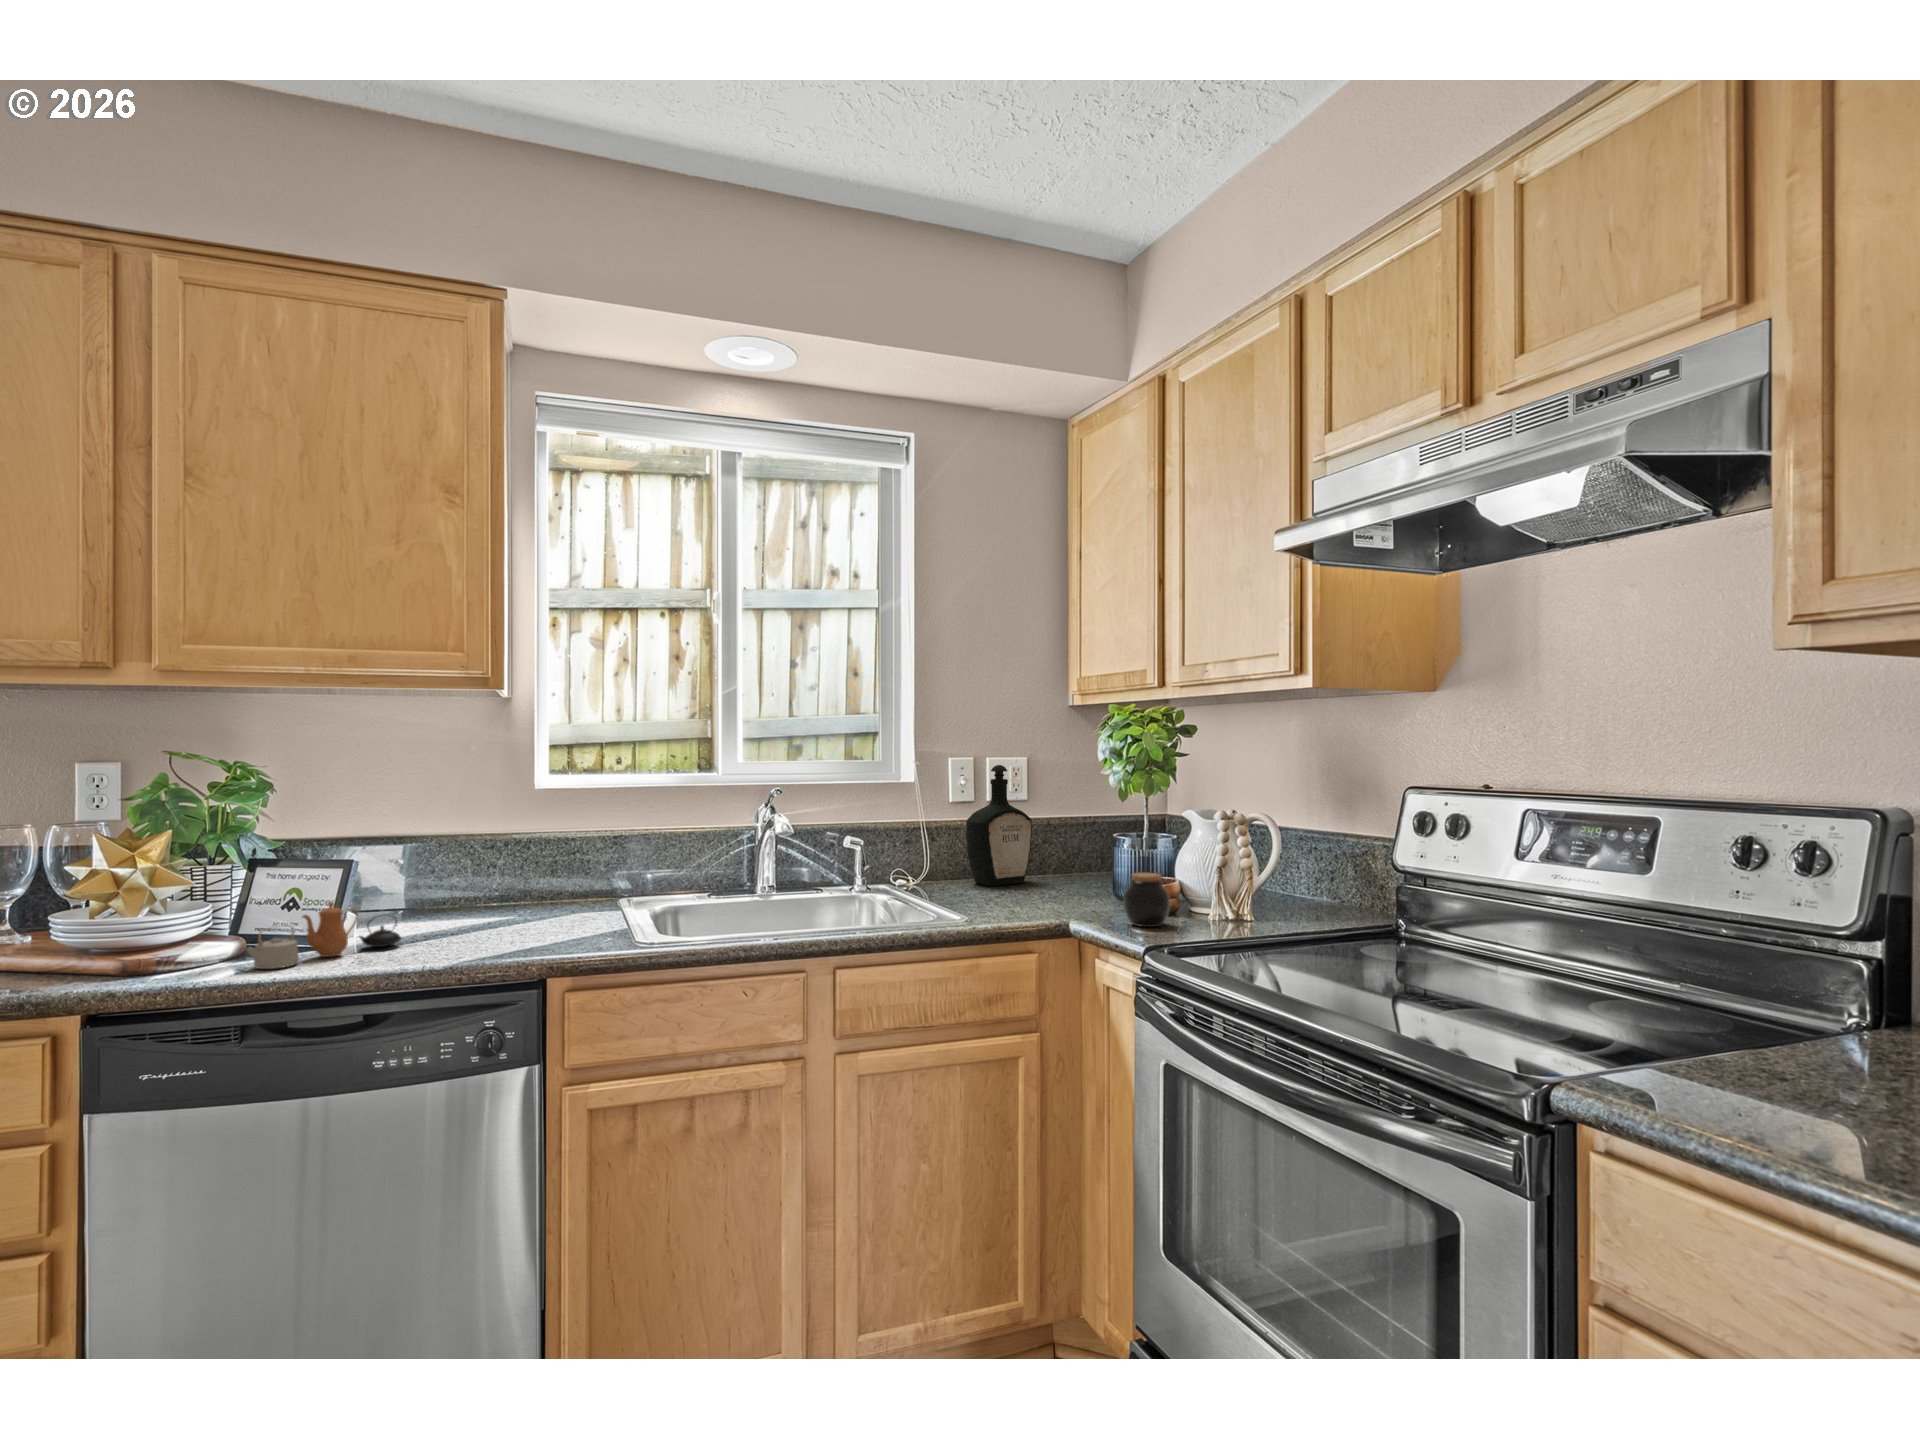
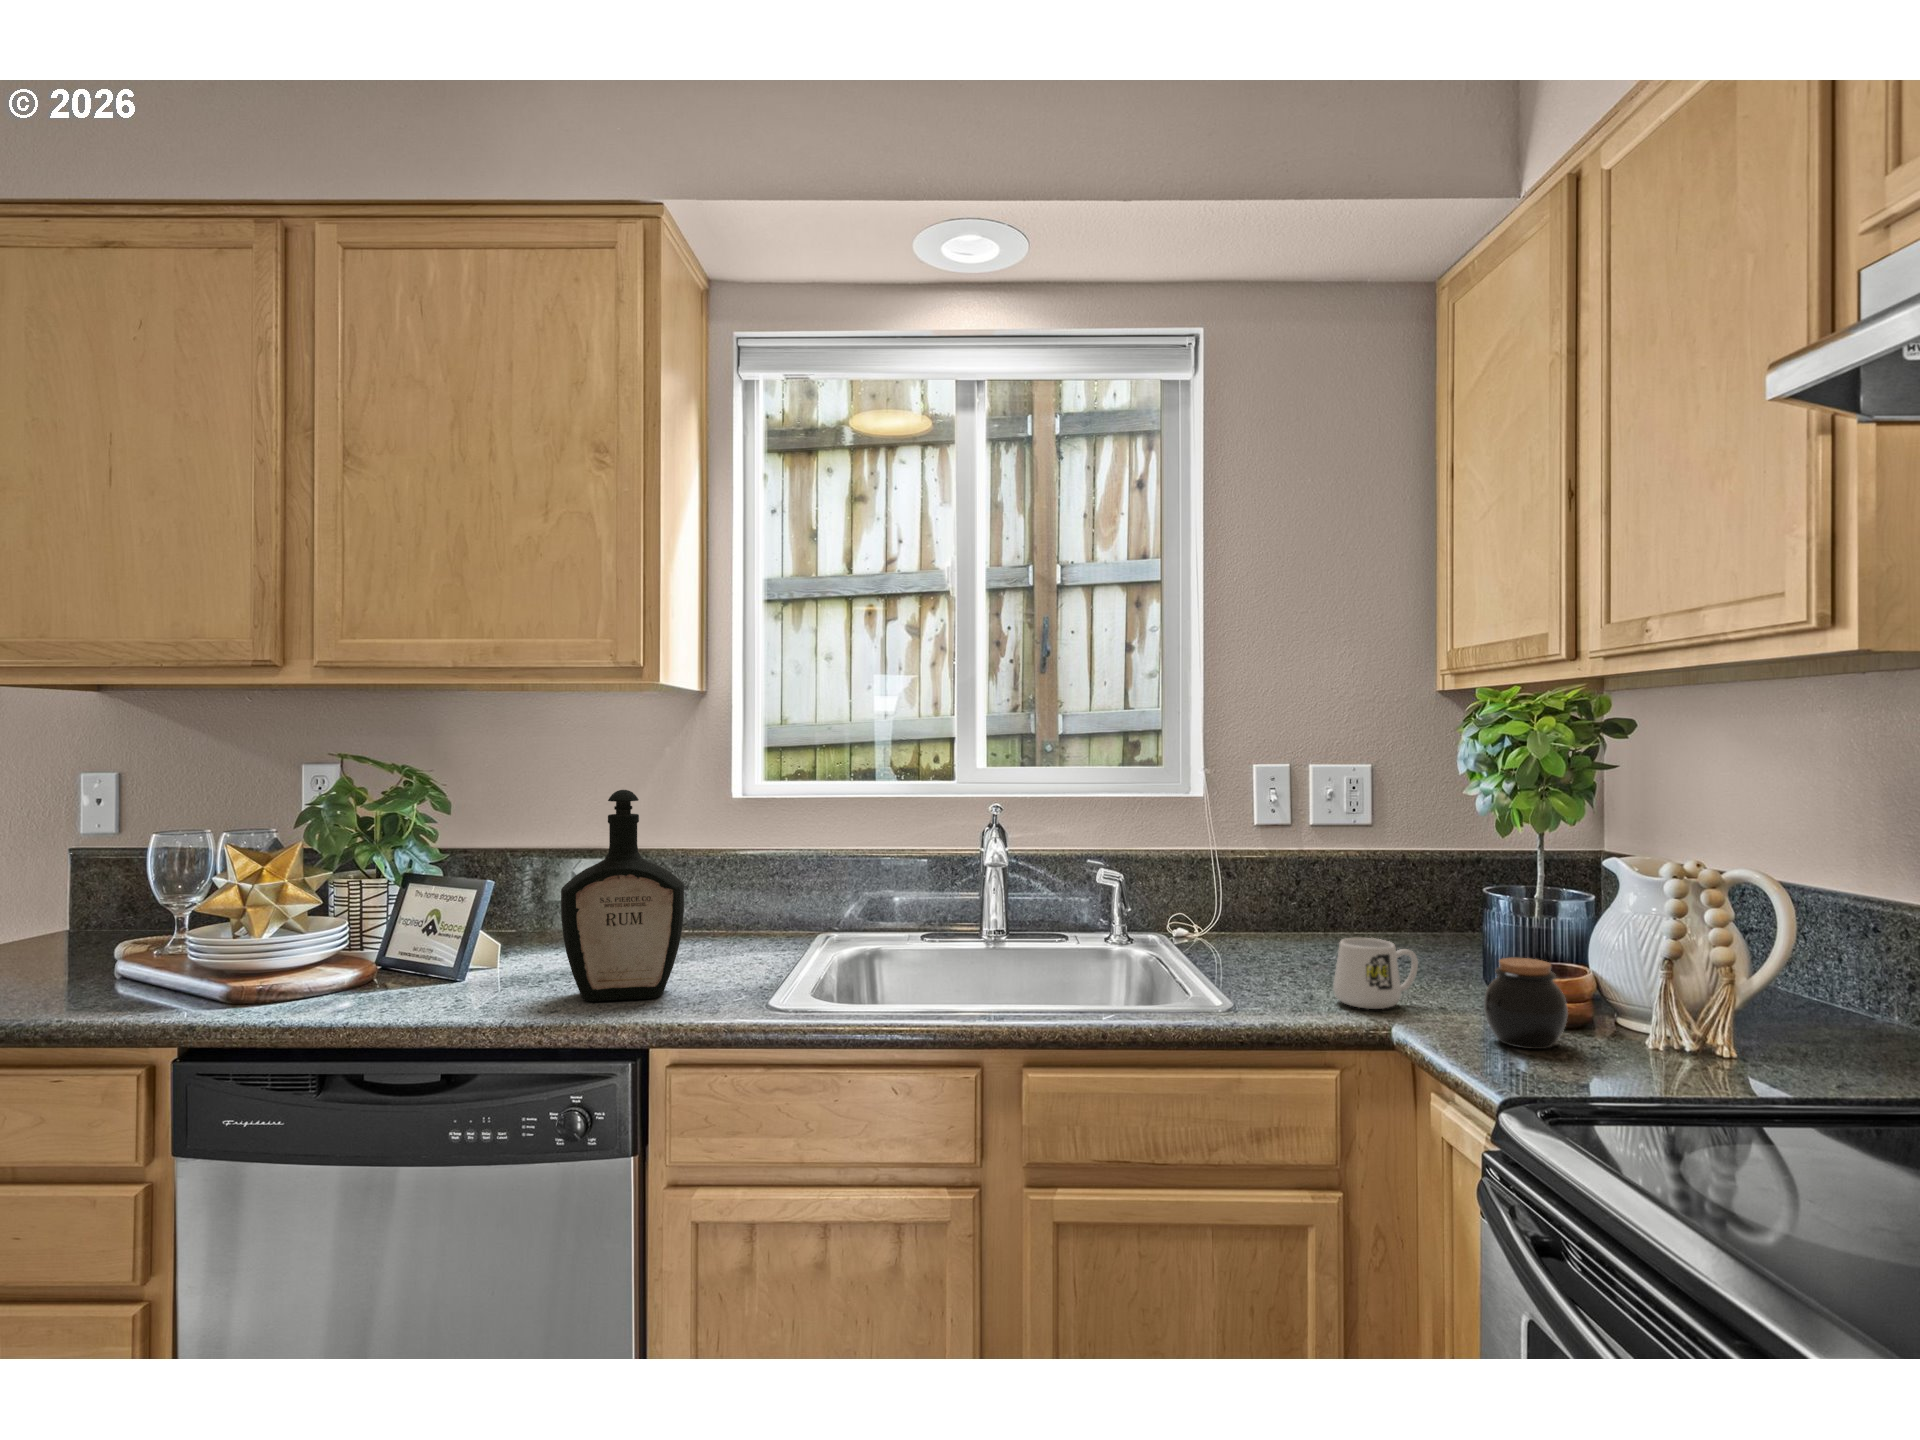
bottle: present [966,765,1032,886] -> present [561,790,684,1001]
mug: none [1025,869,1076,914] -> present [1333,938,1418,1009]
teapot: present [246,902,401,969] -> none [342,931,526,1007]

